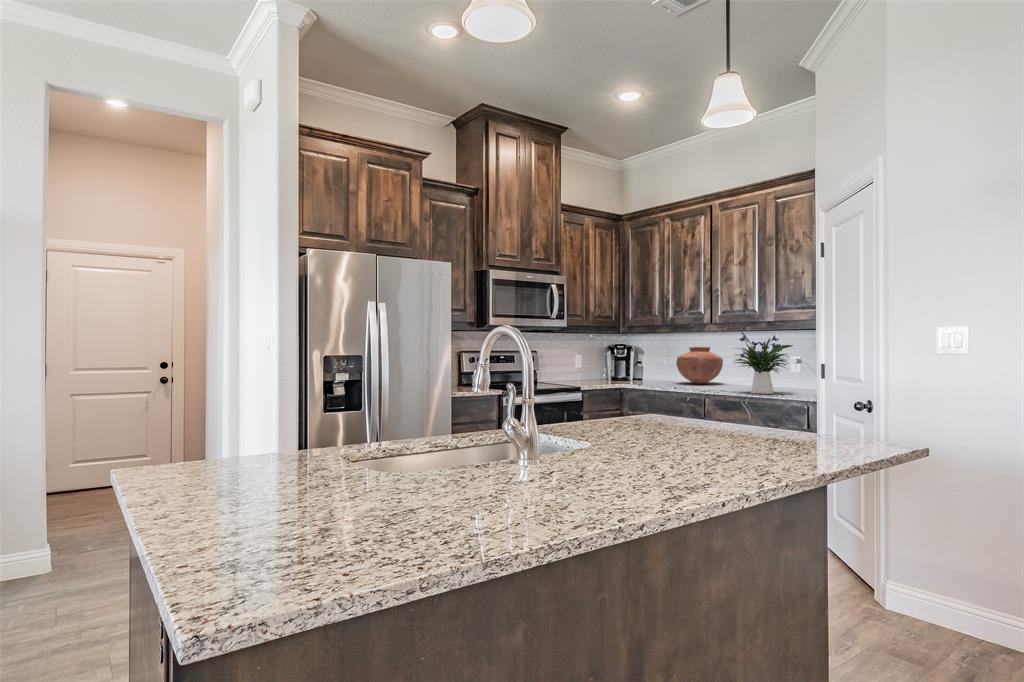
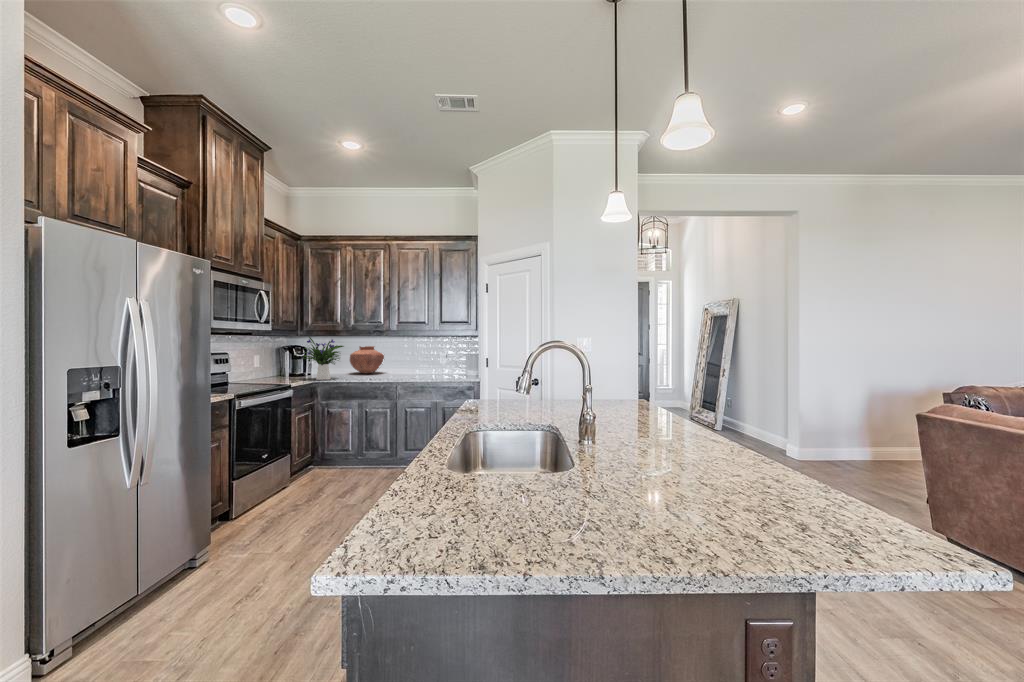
flower arrangement: present [736,332,793,394] -> present [305,337,344,380]

